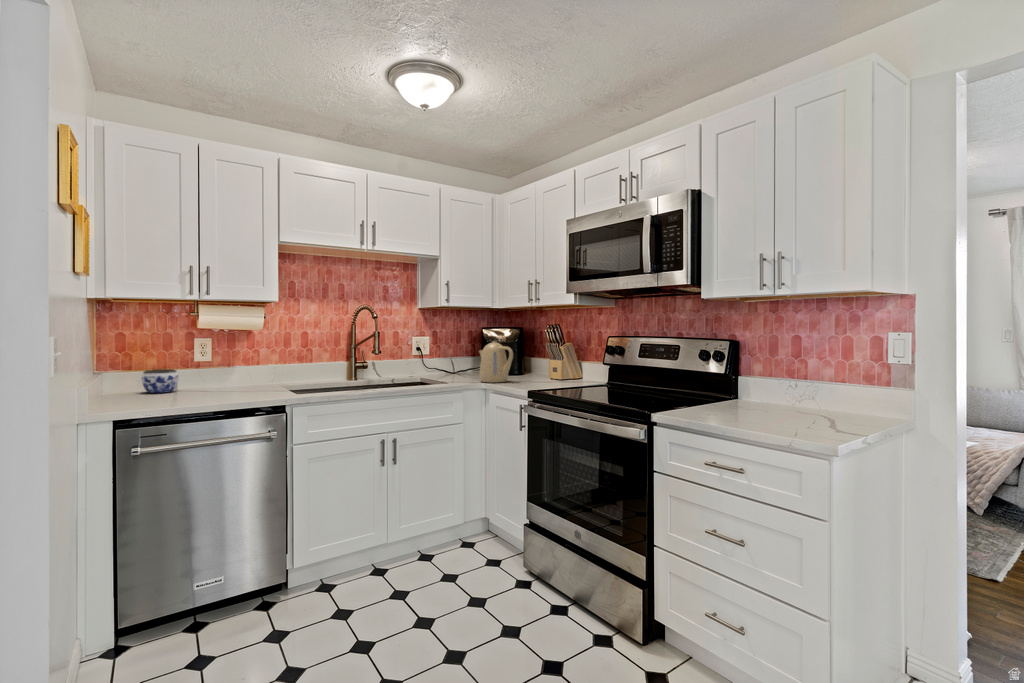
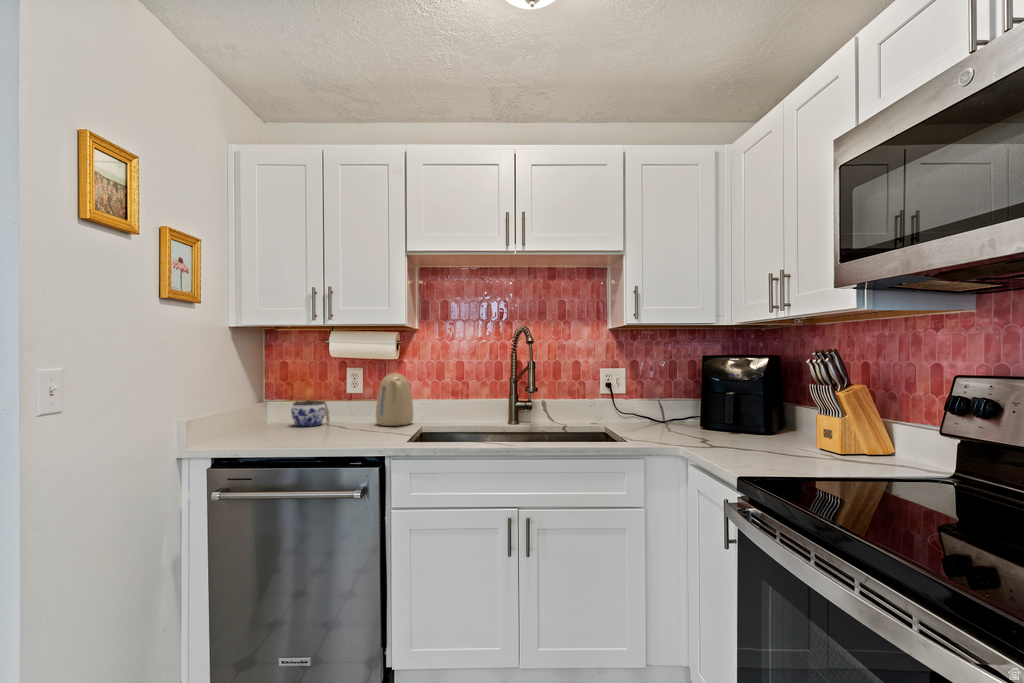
kettle: present [479,342,513,383] -> present [376,373,413,426]

